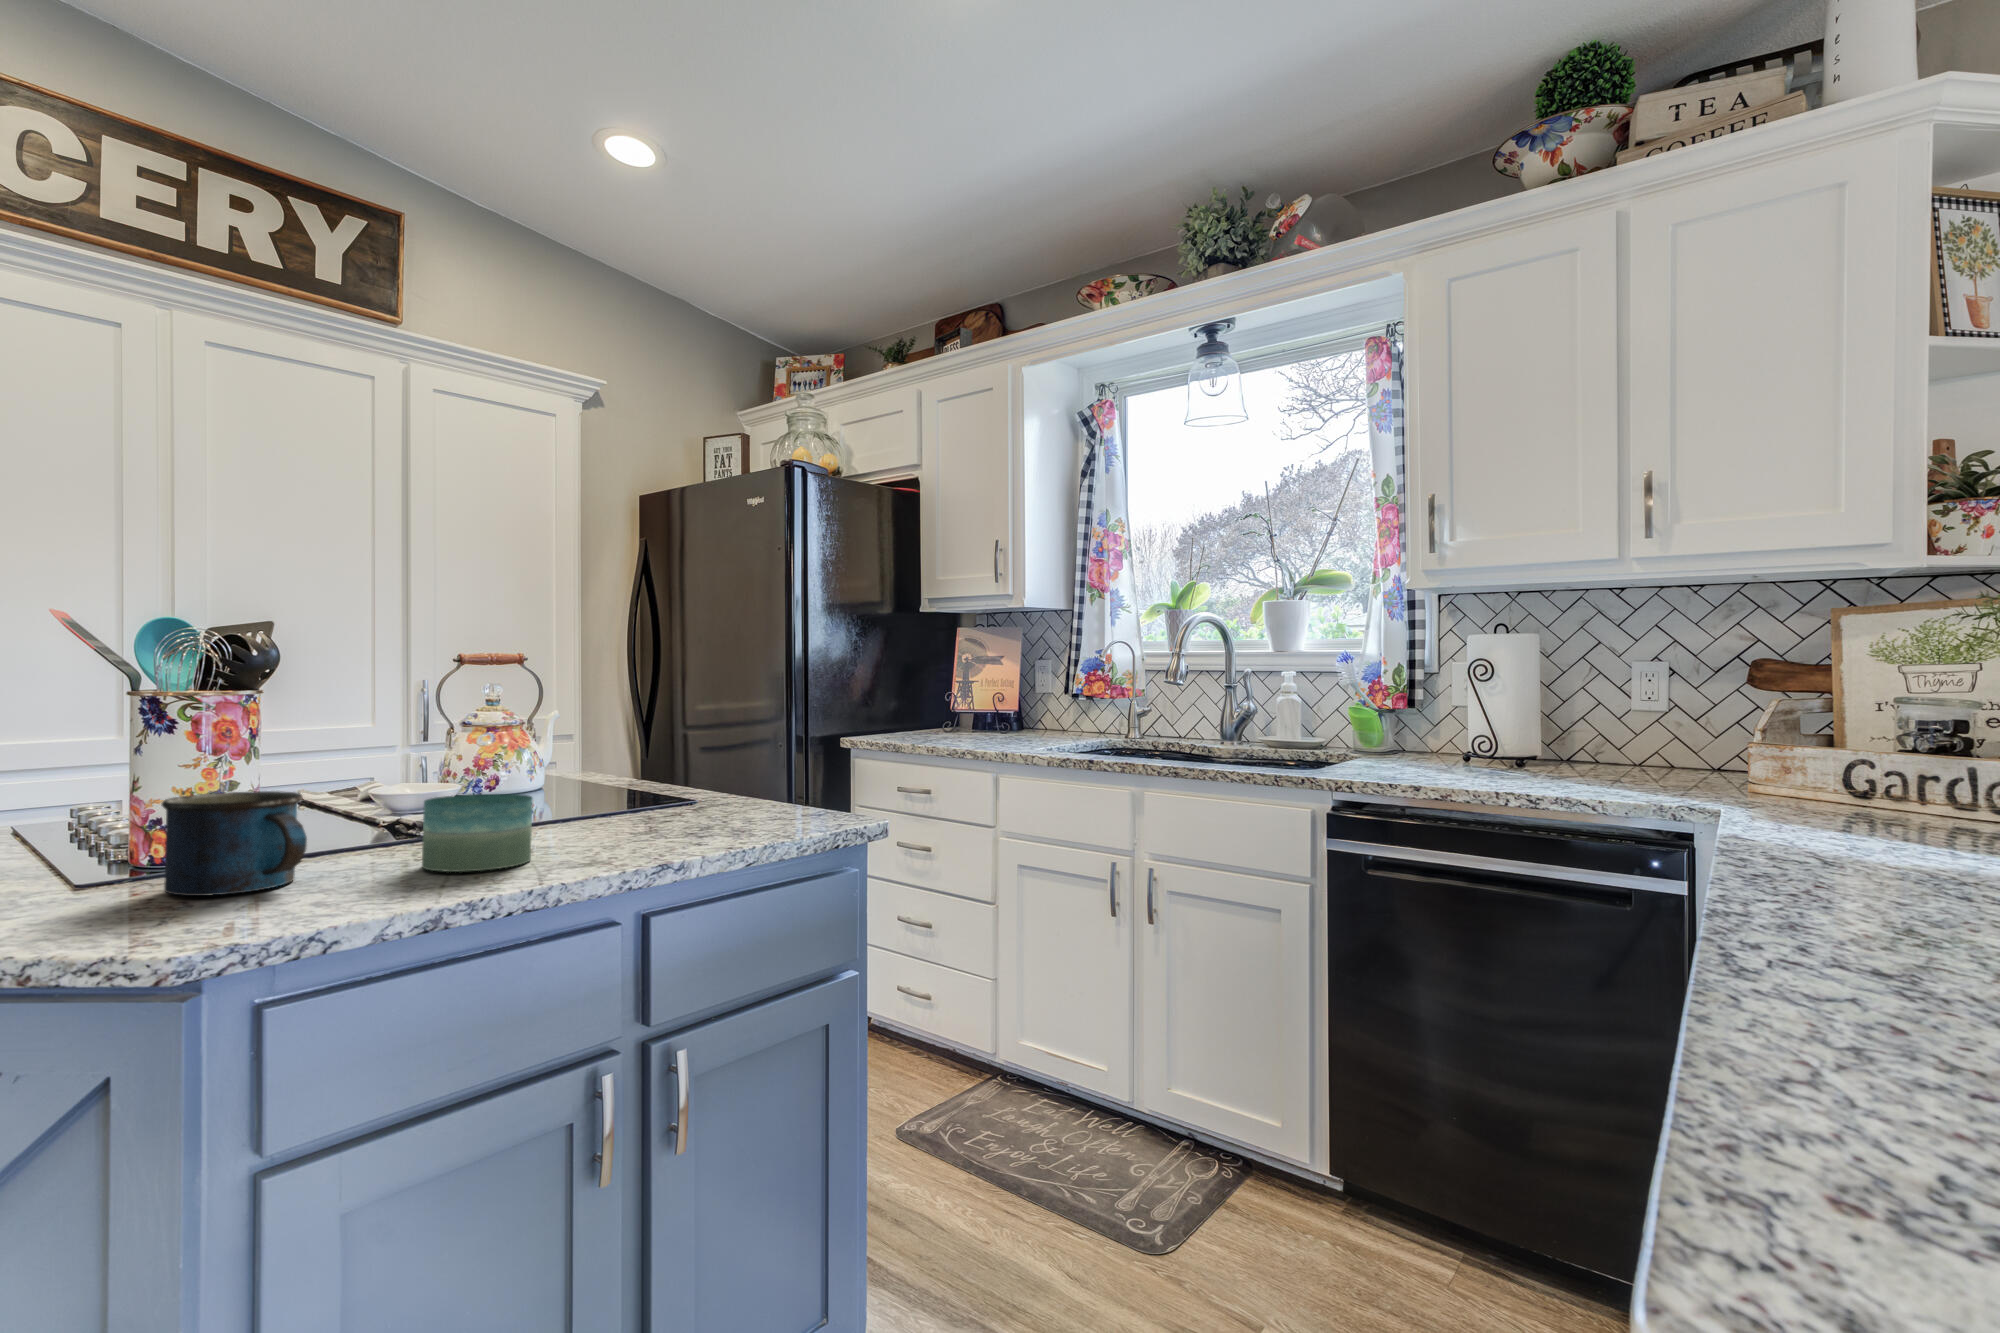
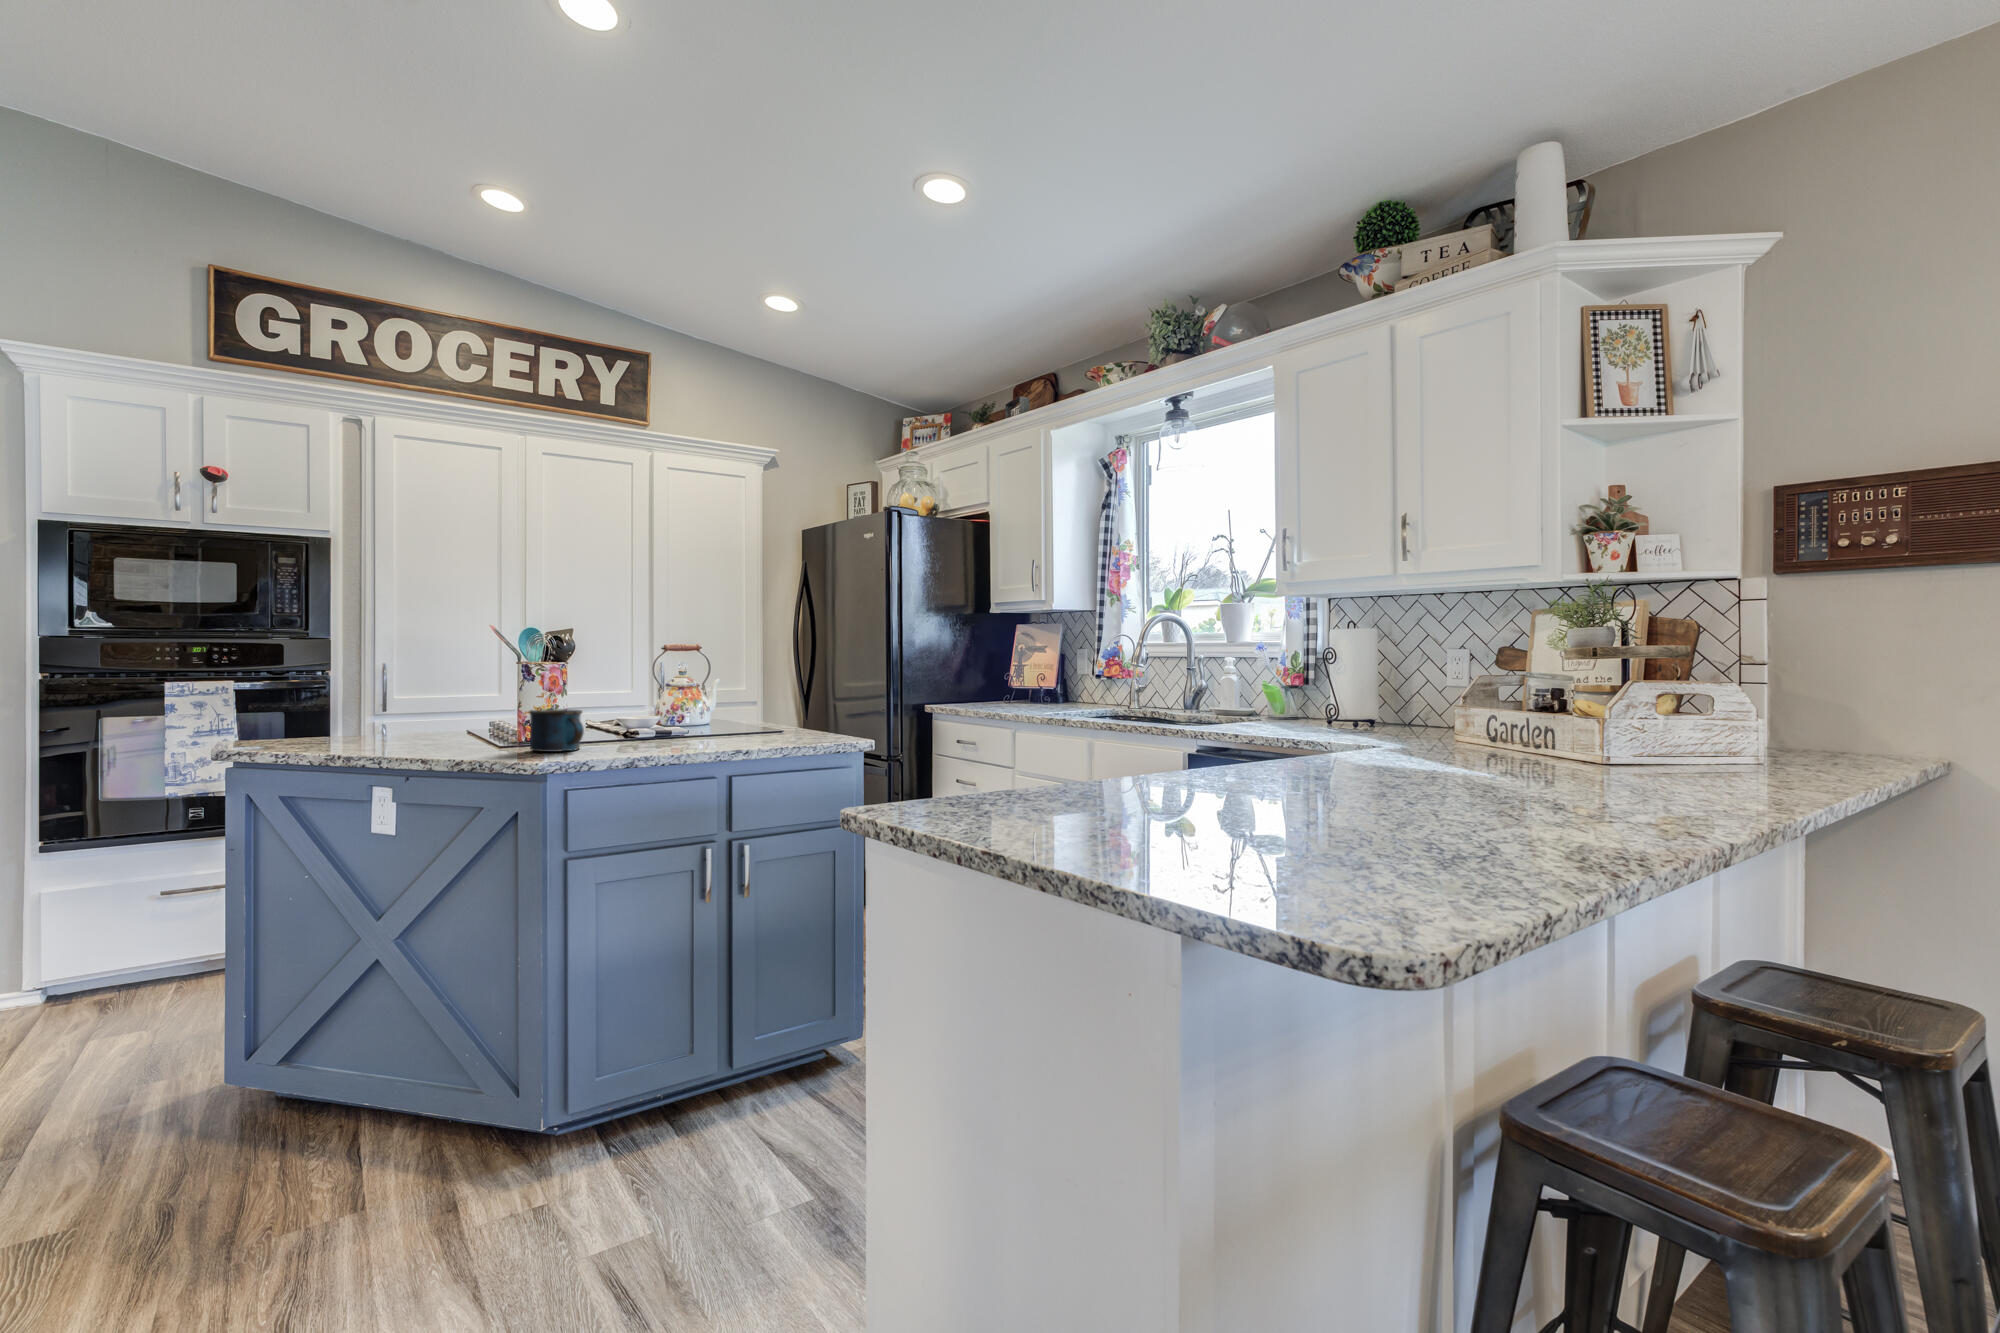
candle: present [422,794,533,872] -> none [632,715,682,748]

